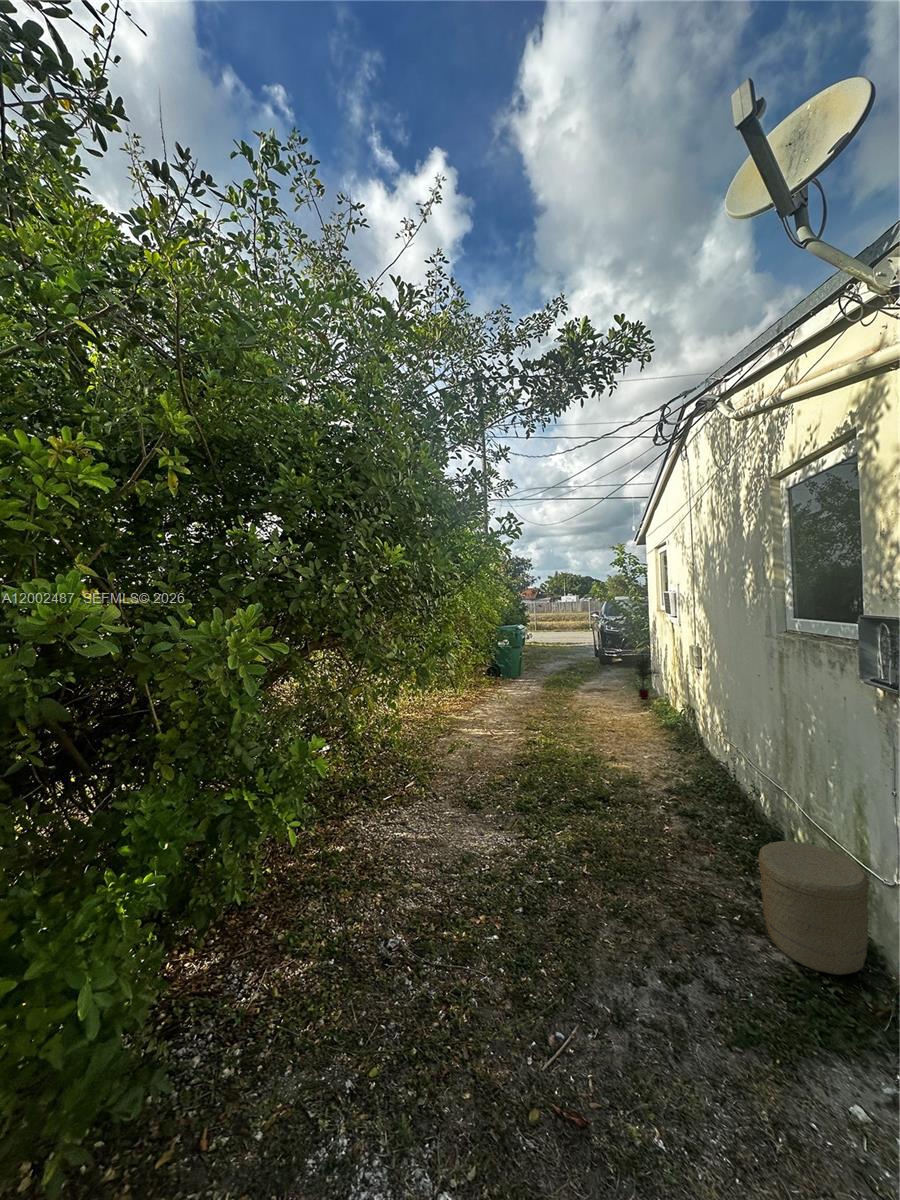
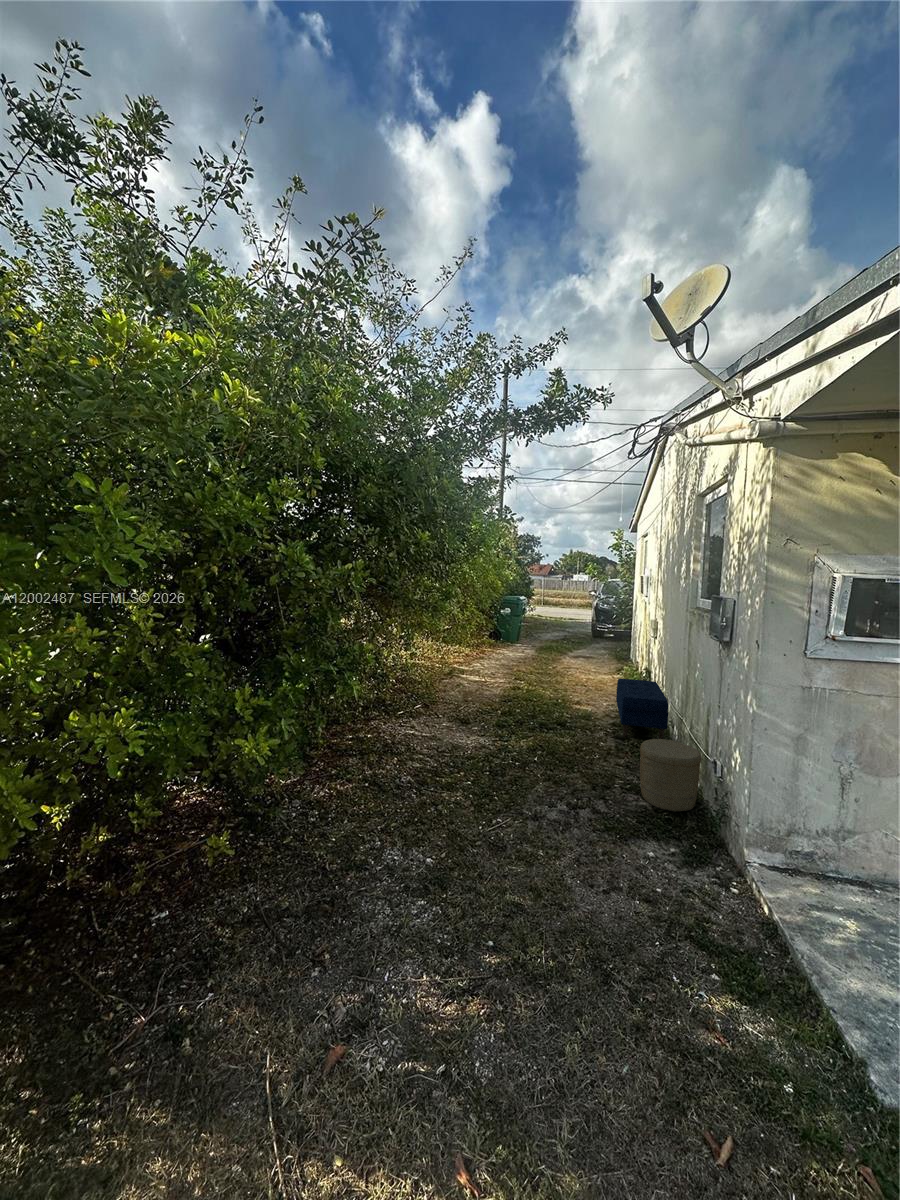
potted tree: present [635,653,659,699] -> none [612,626,635,665]
bench: none [666,727,755,819] -> present [616,678,668,739]

